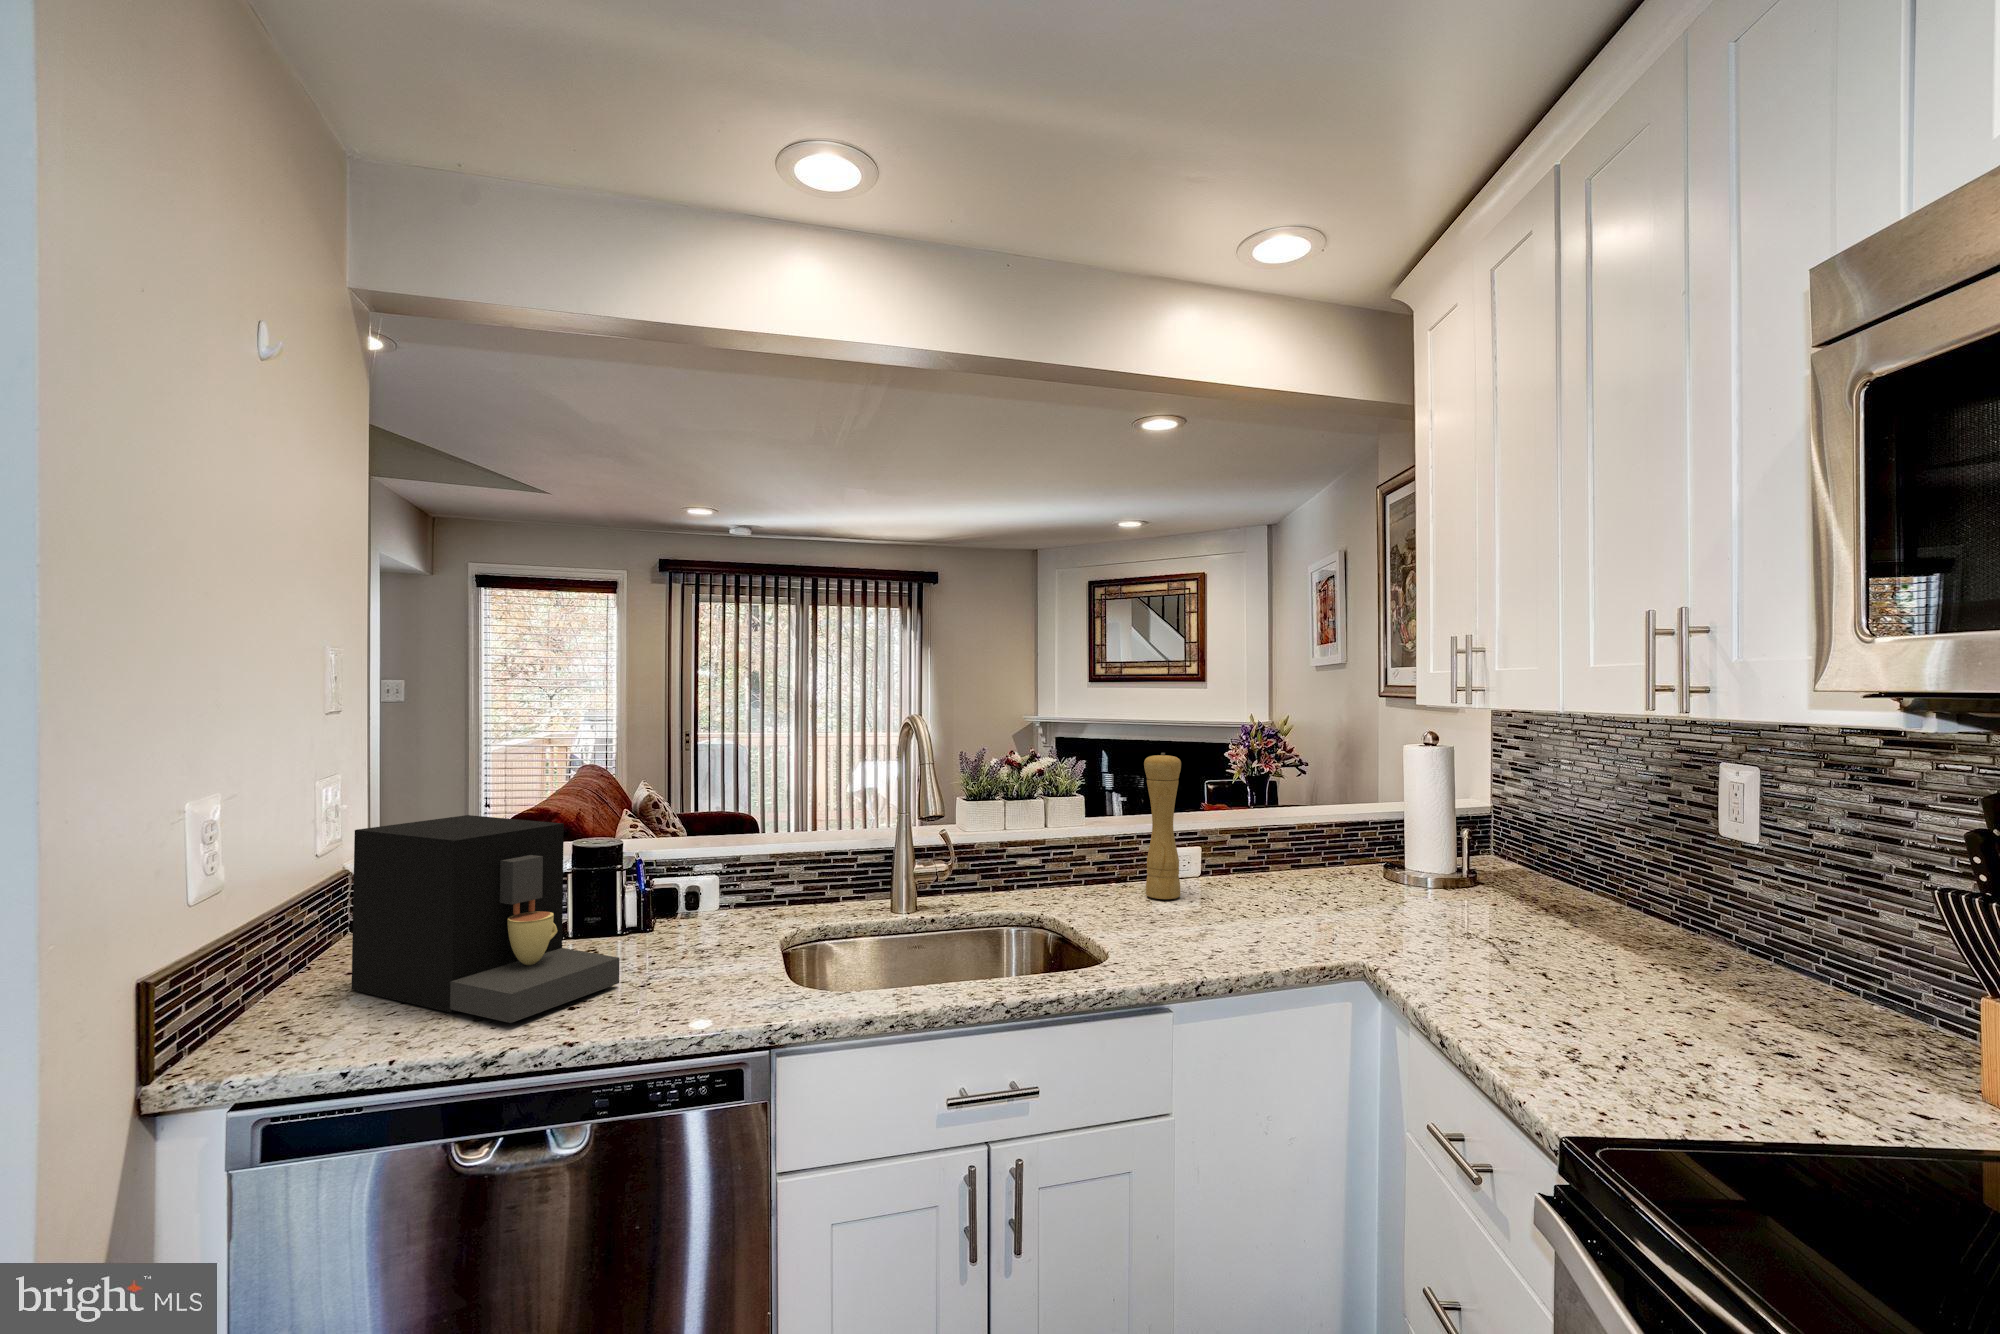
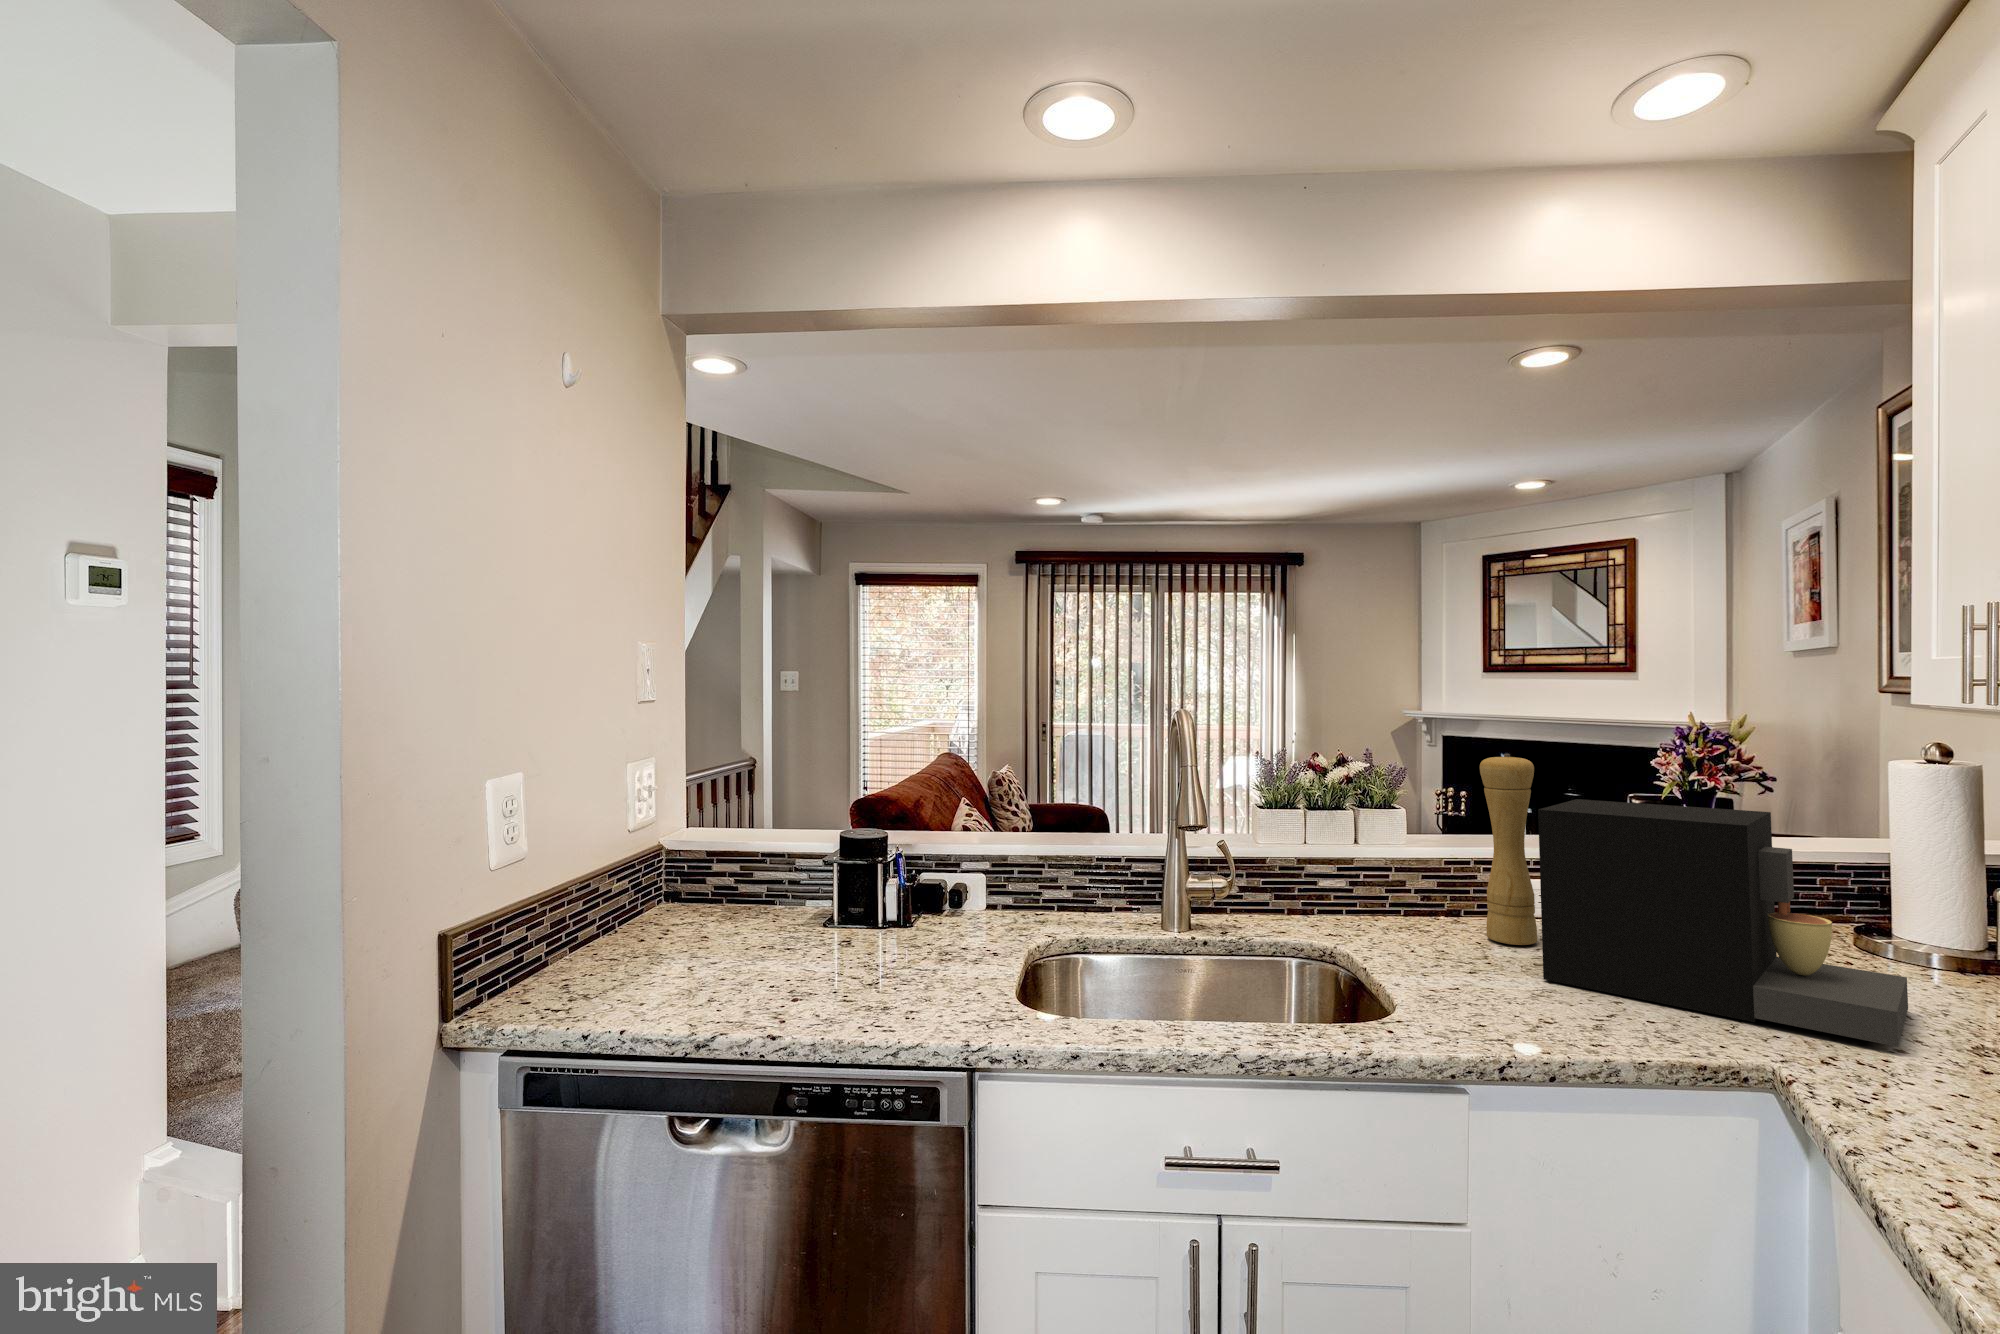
coffee maker: present [351,815,620,1023] -> present [1538,799,1908,1047]

